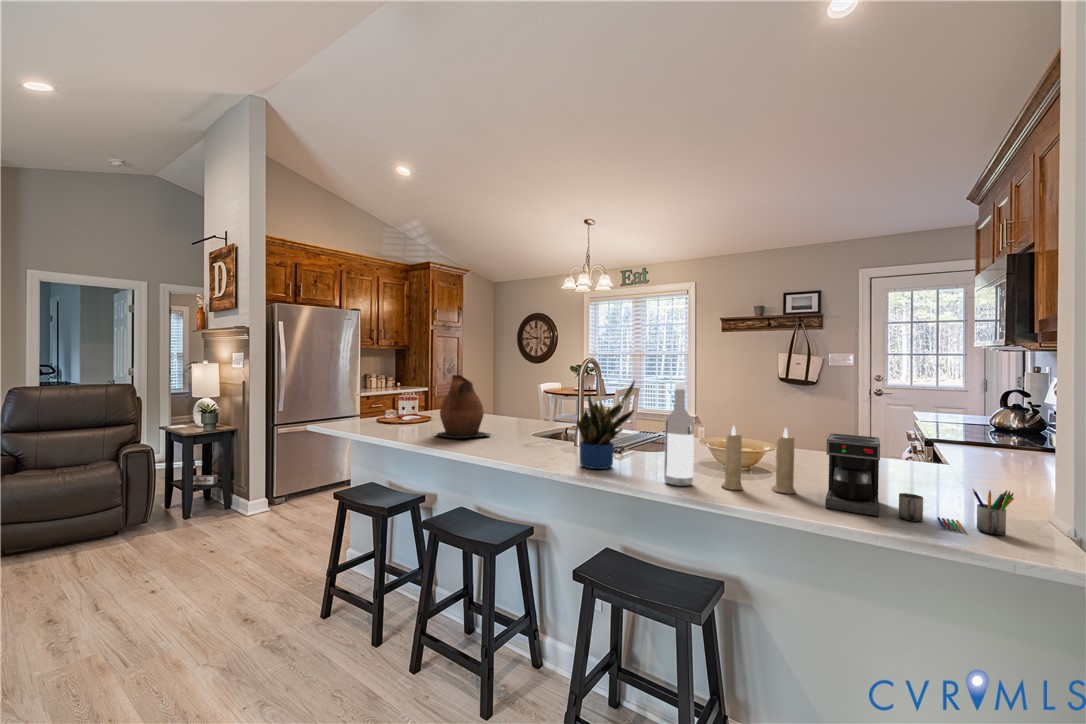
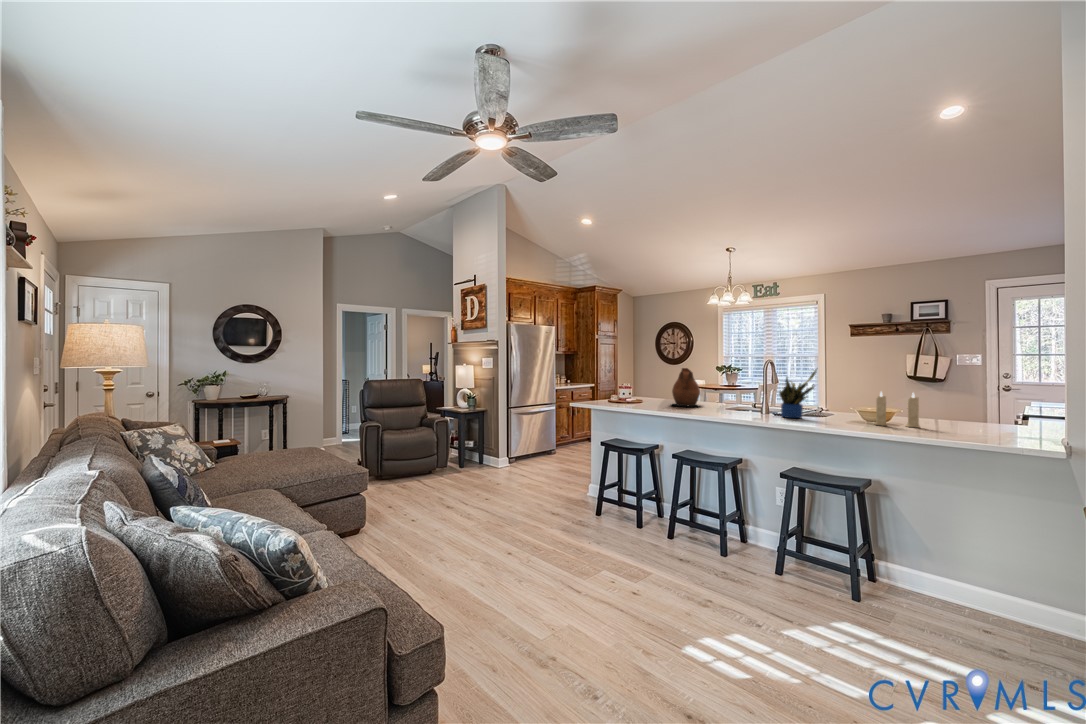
wine bottle: present [664,382,694,486] -> none [839,368,856,424]
coffee maker: present [825,433,1014,535] -> none [937,395,1041,439]

